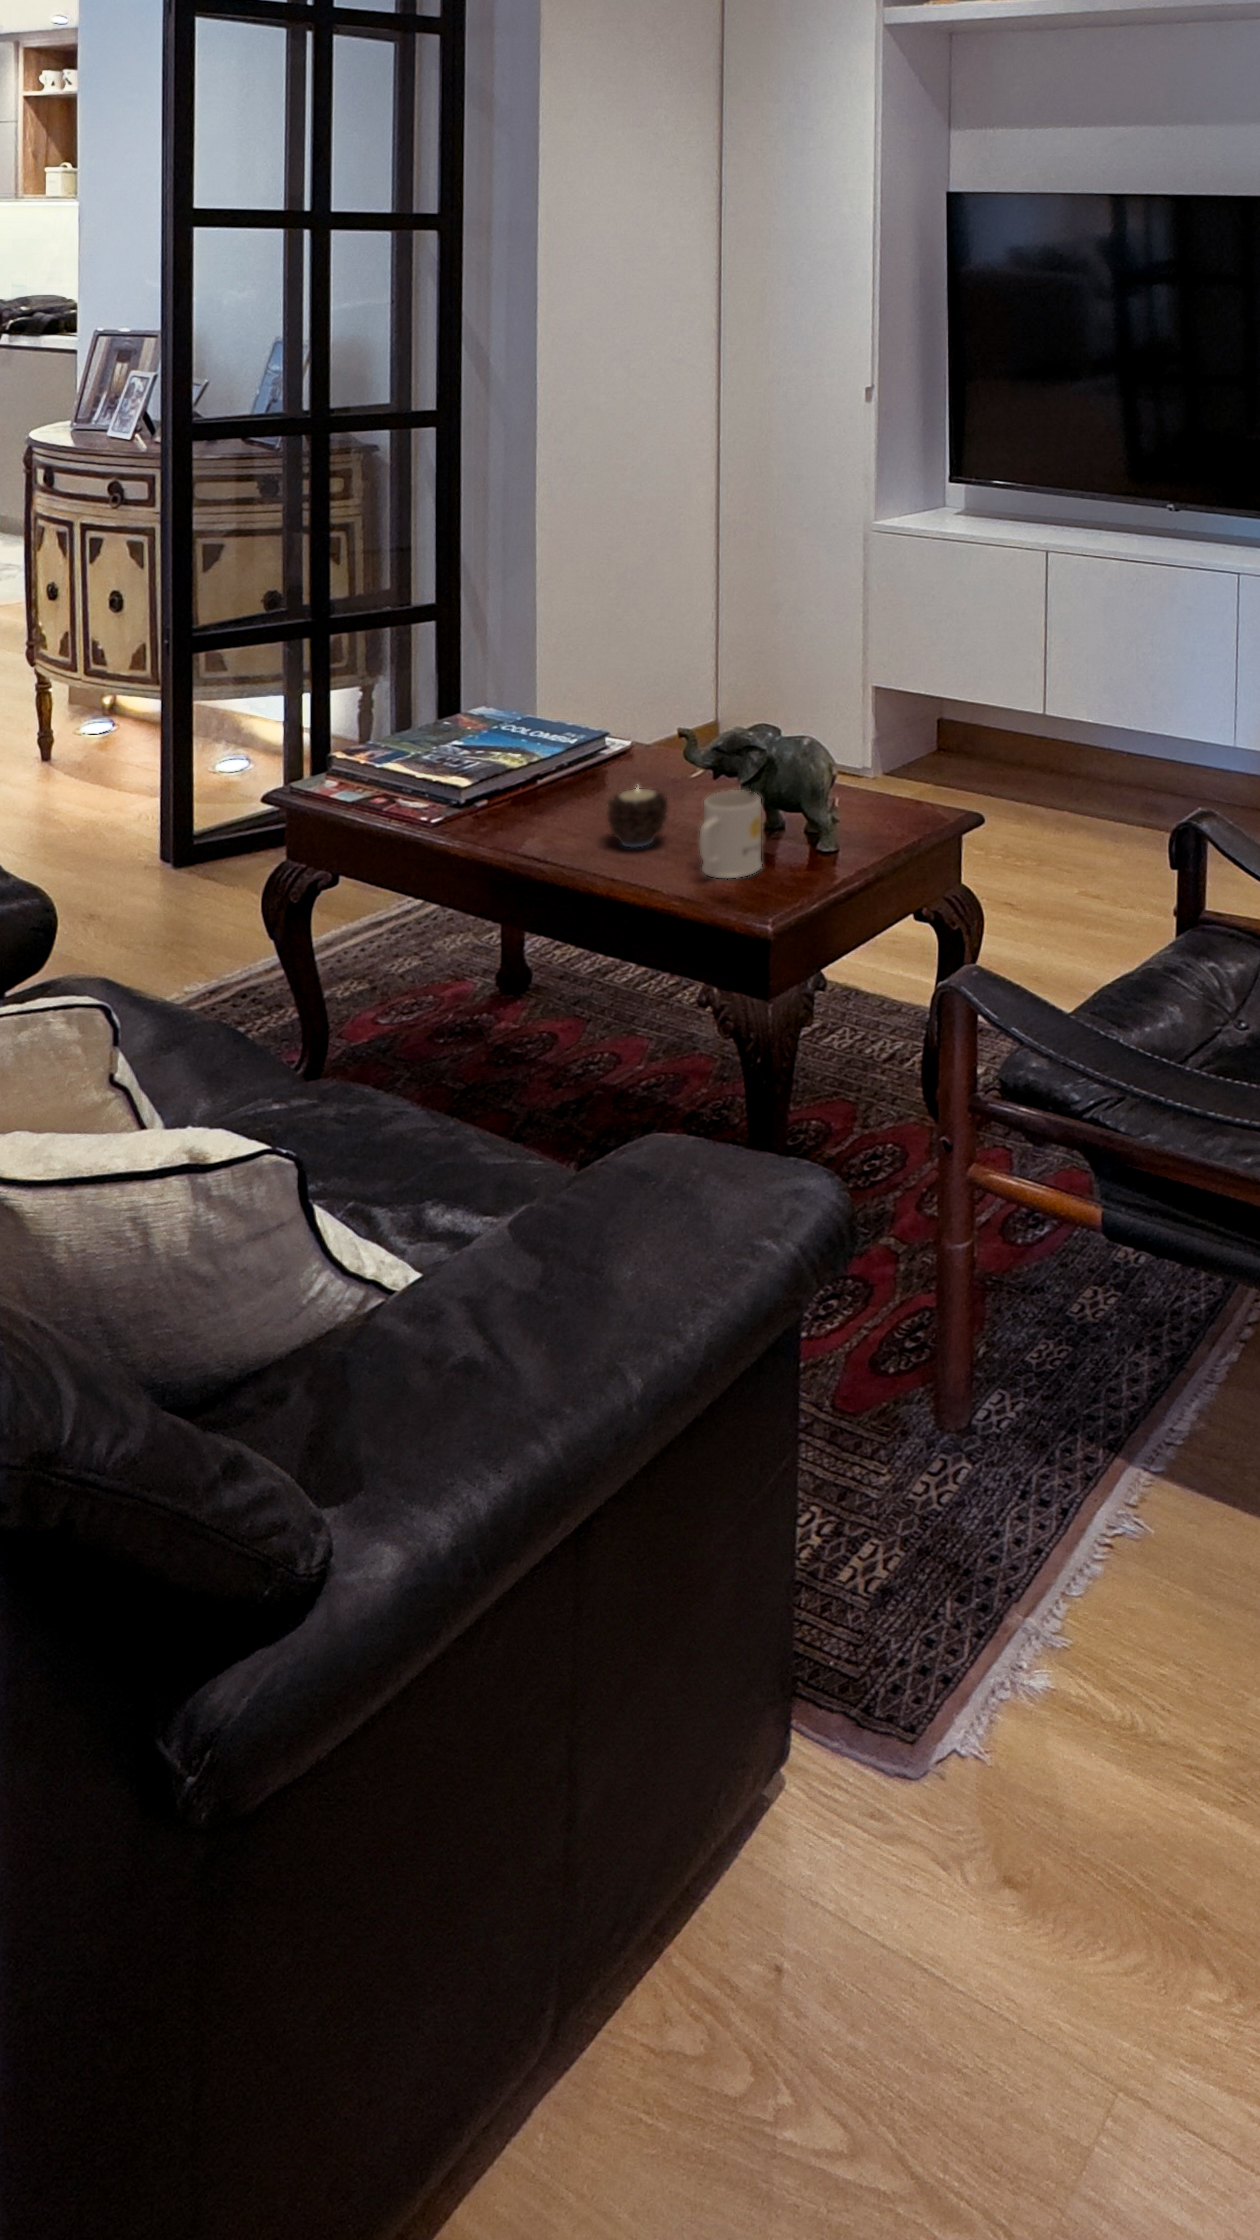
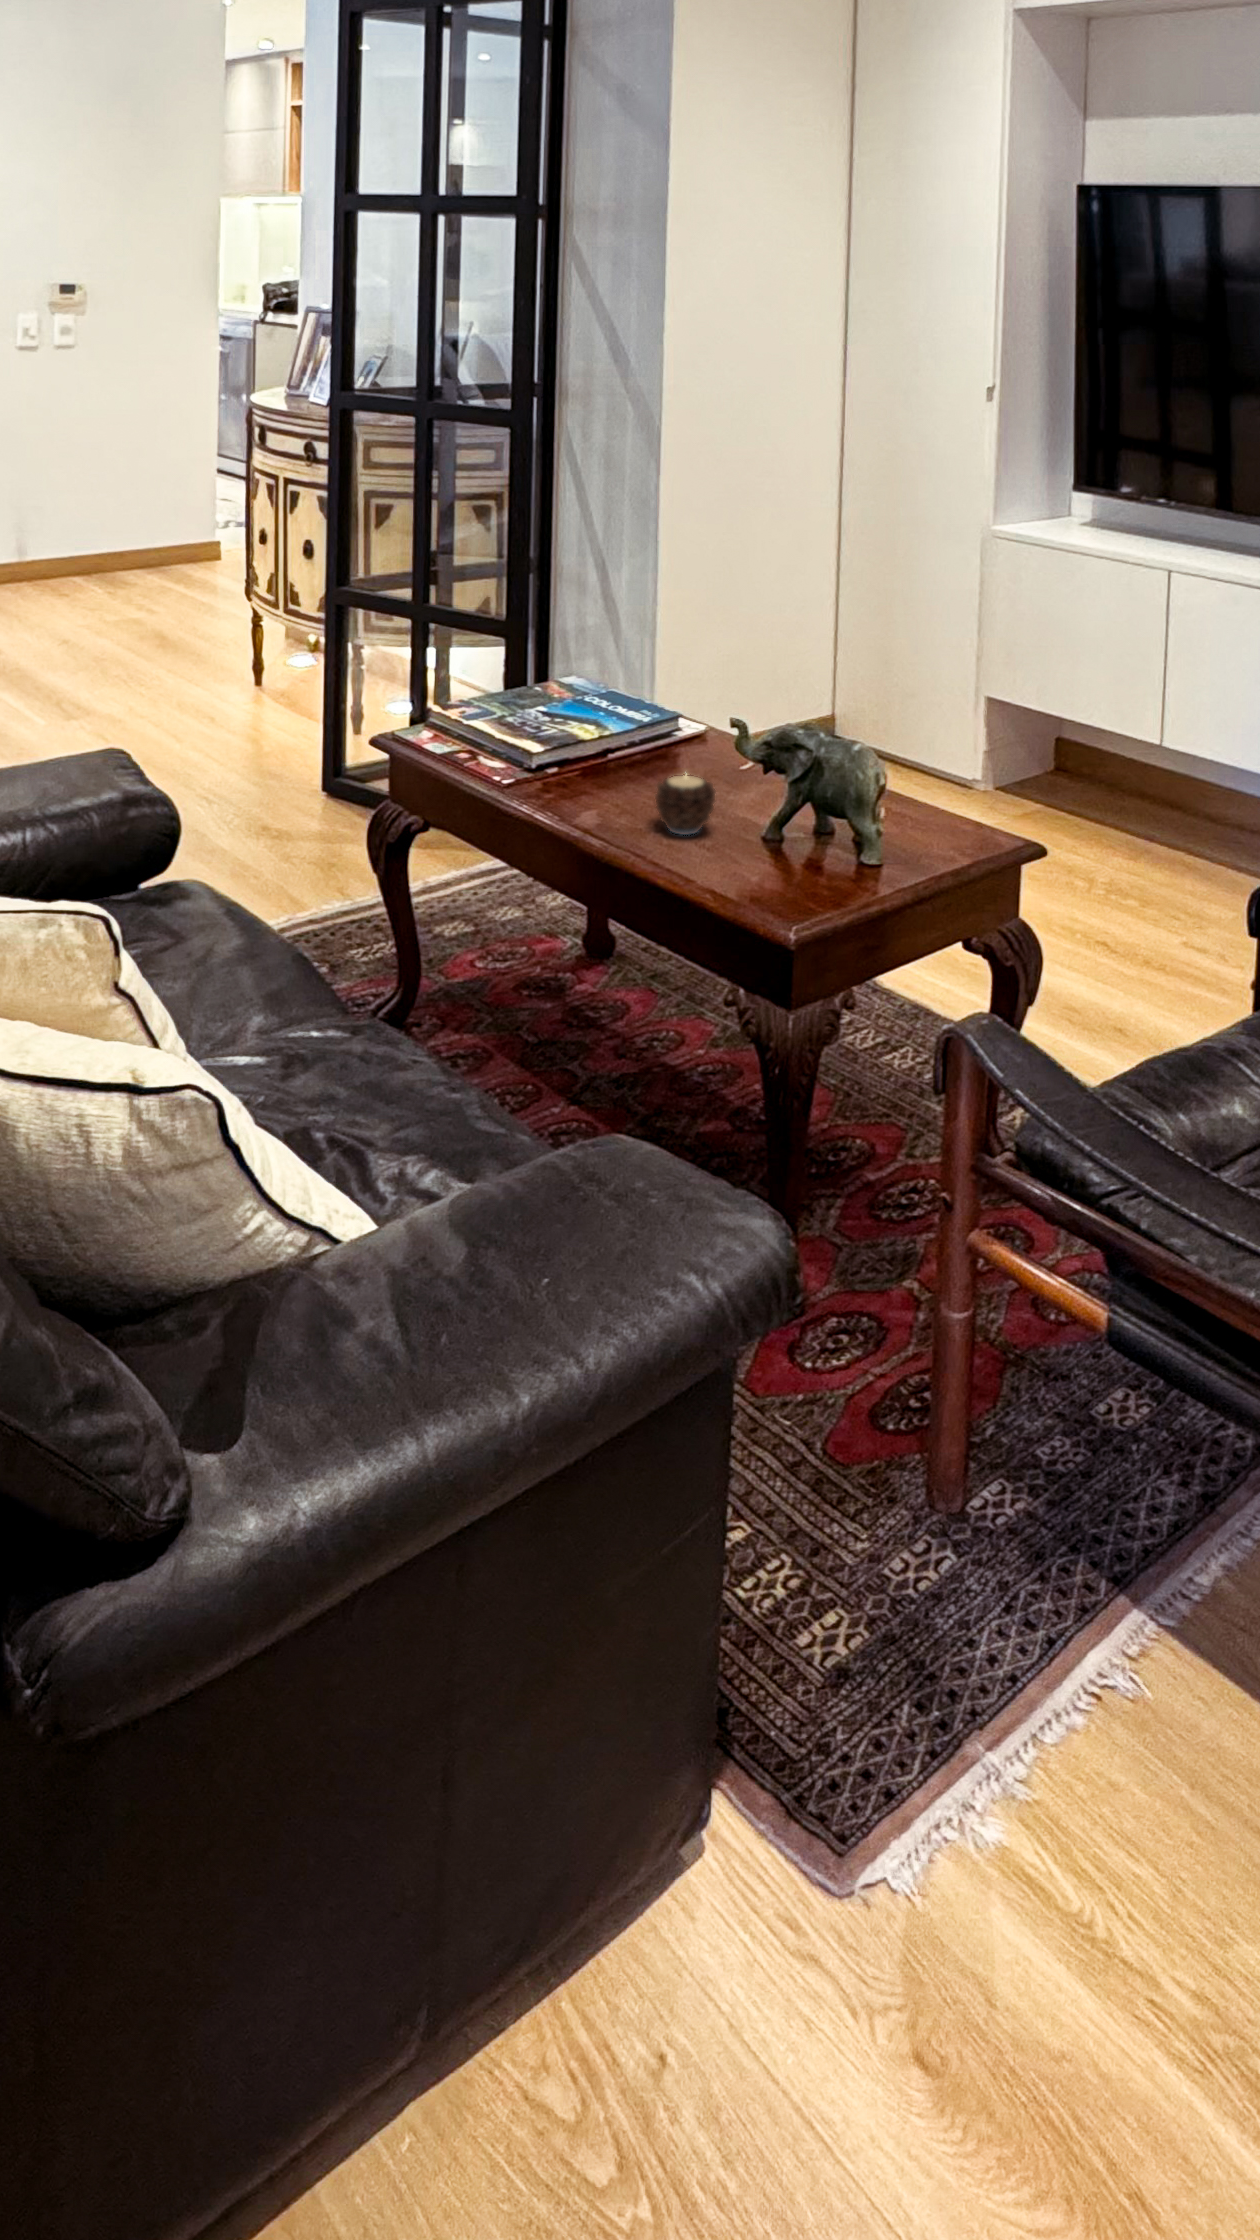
mug: present [700,790,762,878] -> none [737,789,803,880]

